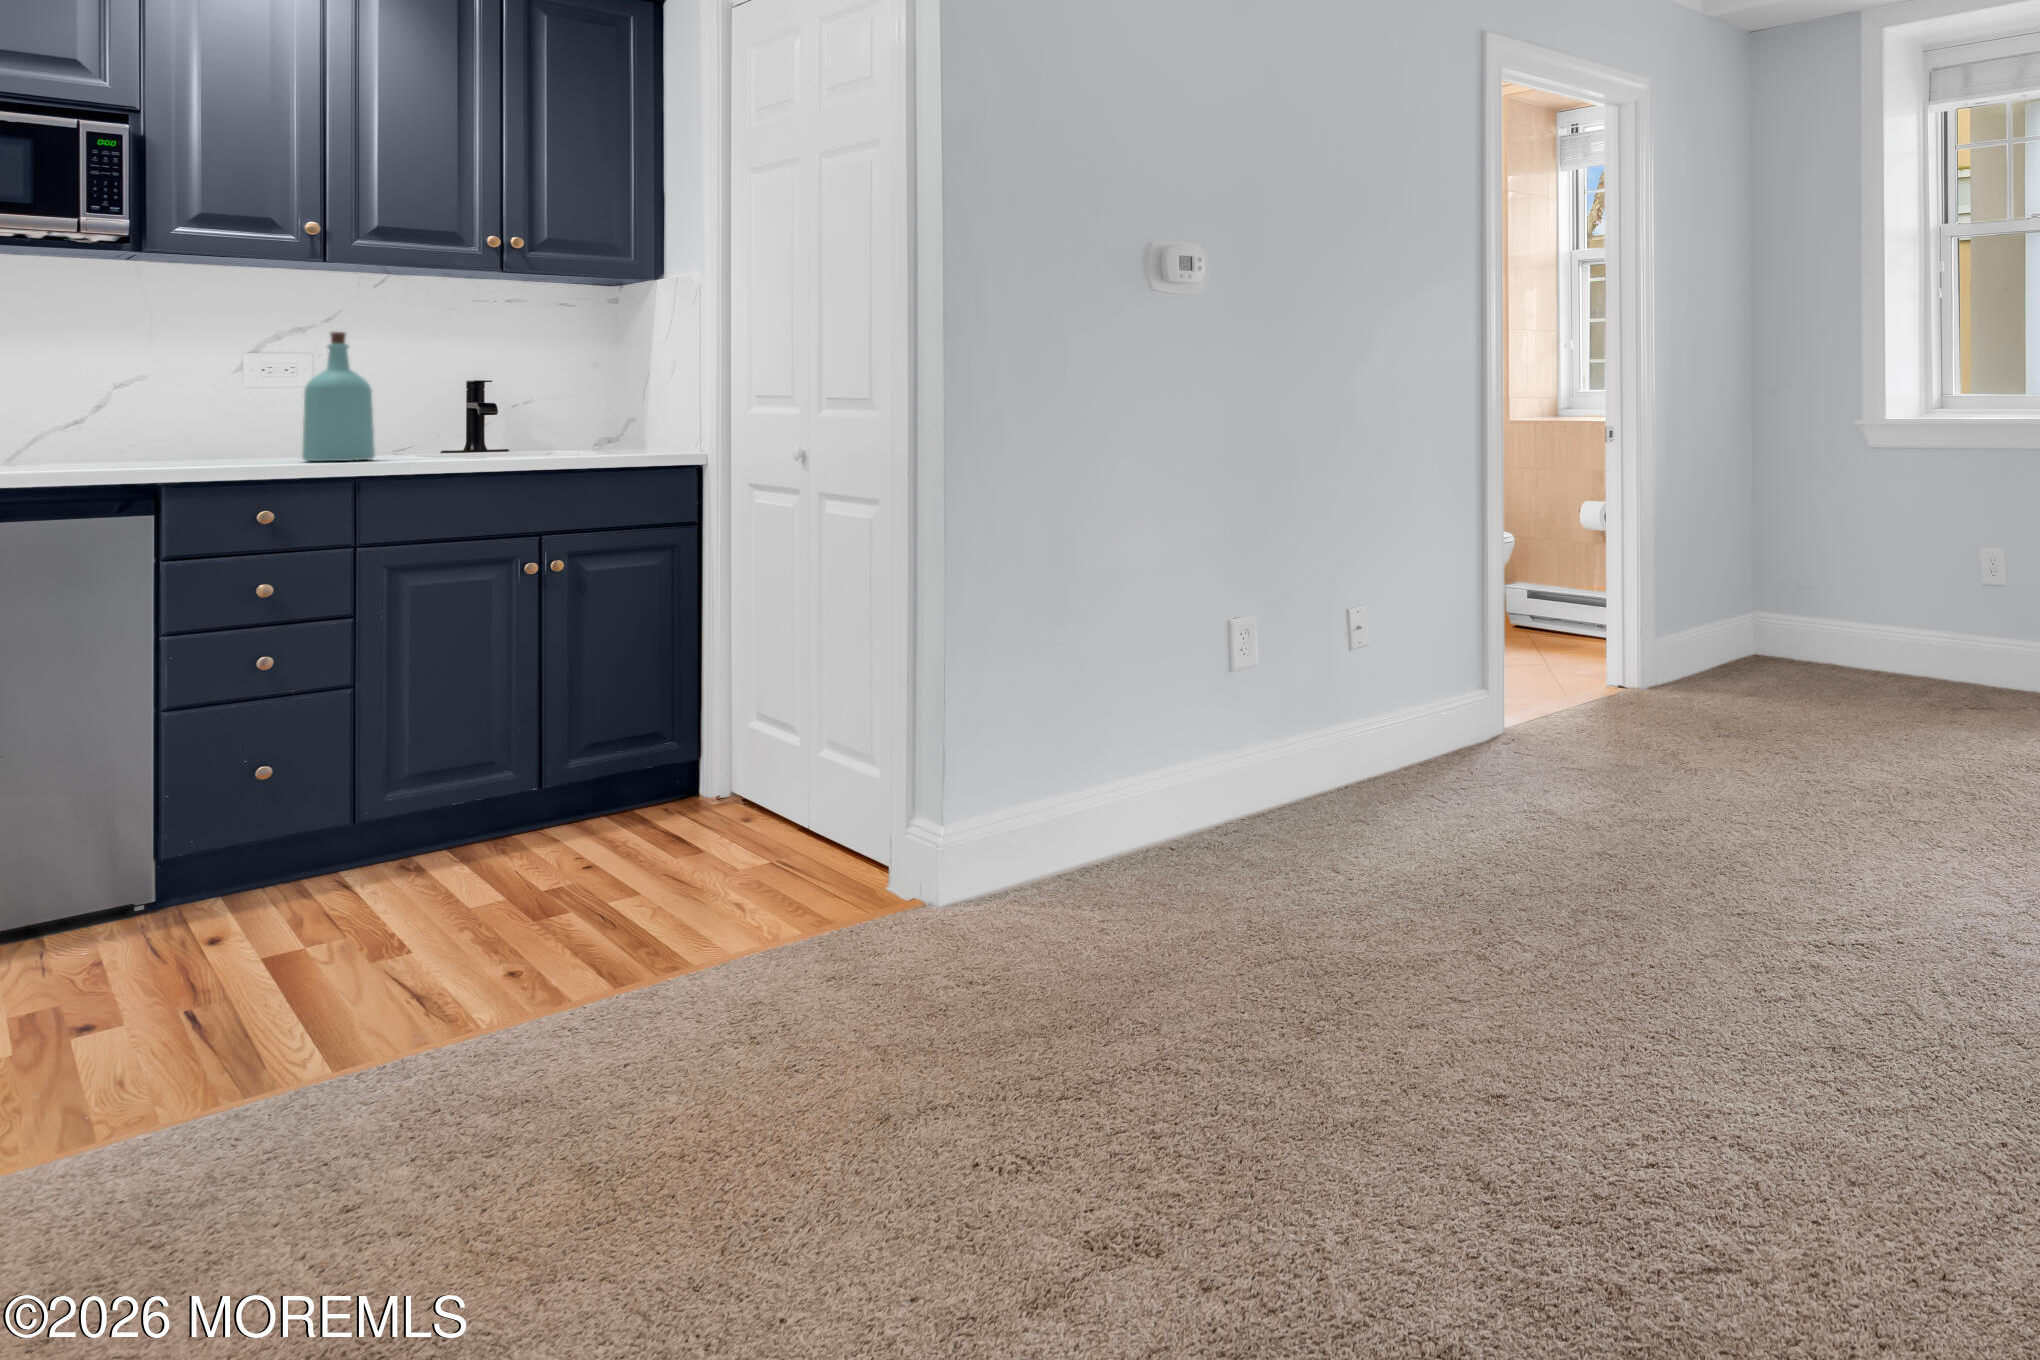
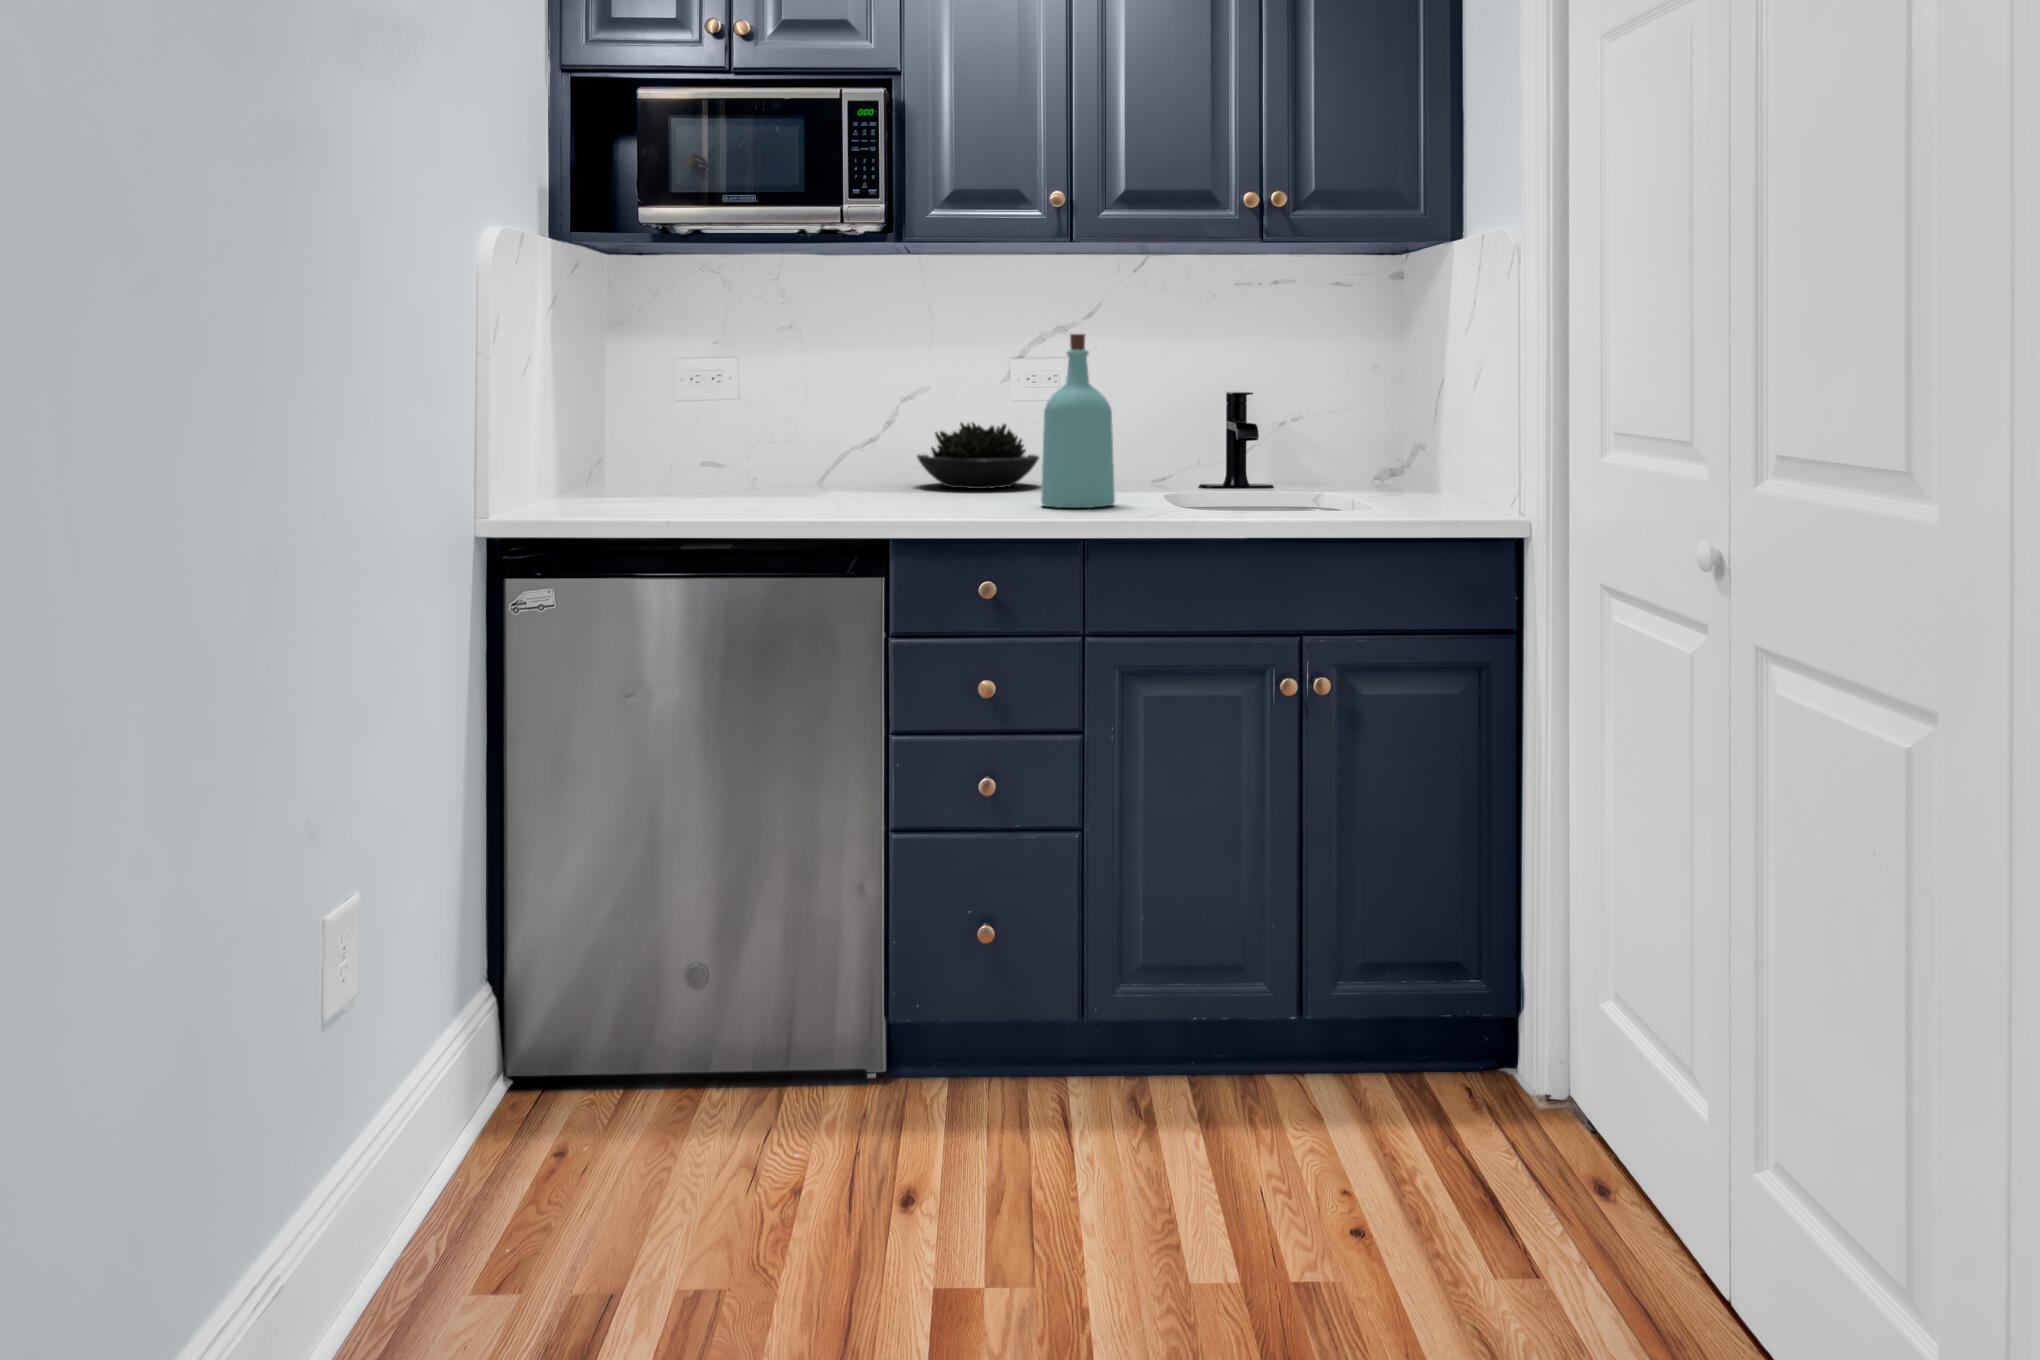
succulent plant: none [140,404,280,458] -> present [917,423,1039,489]

